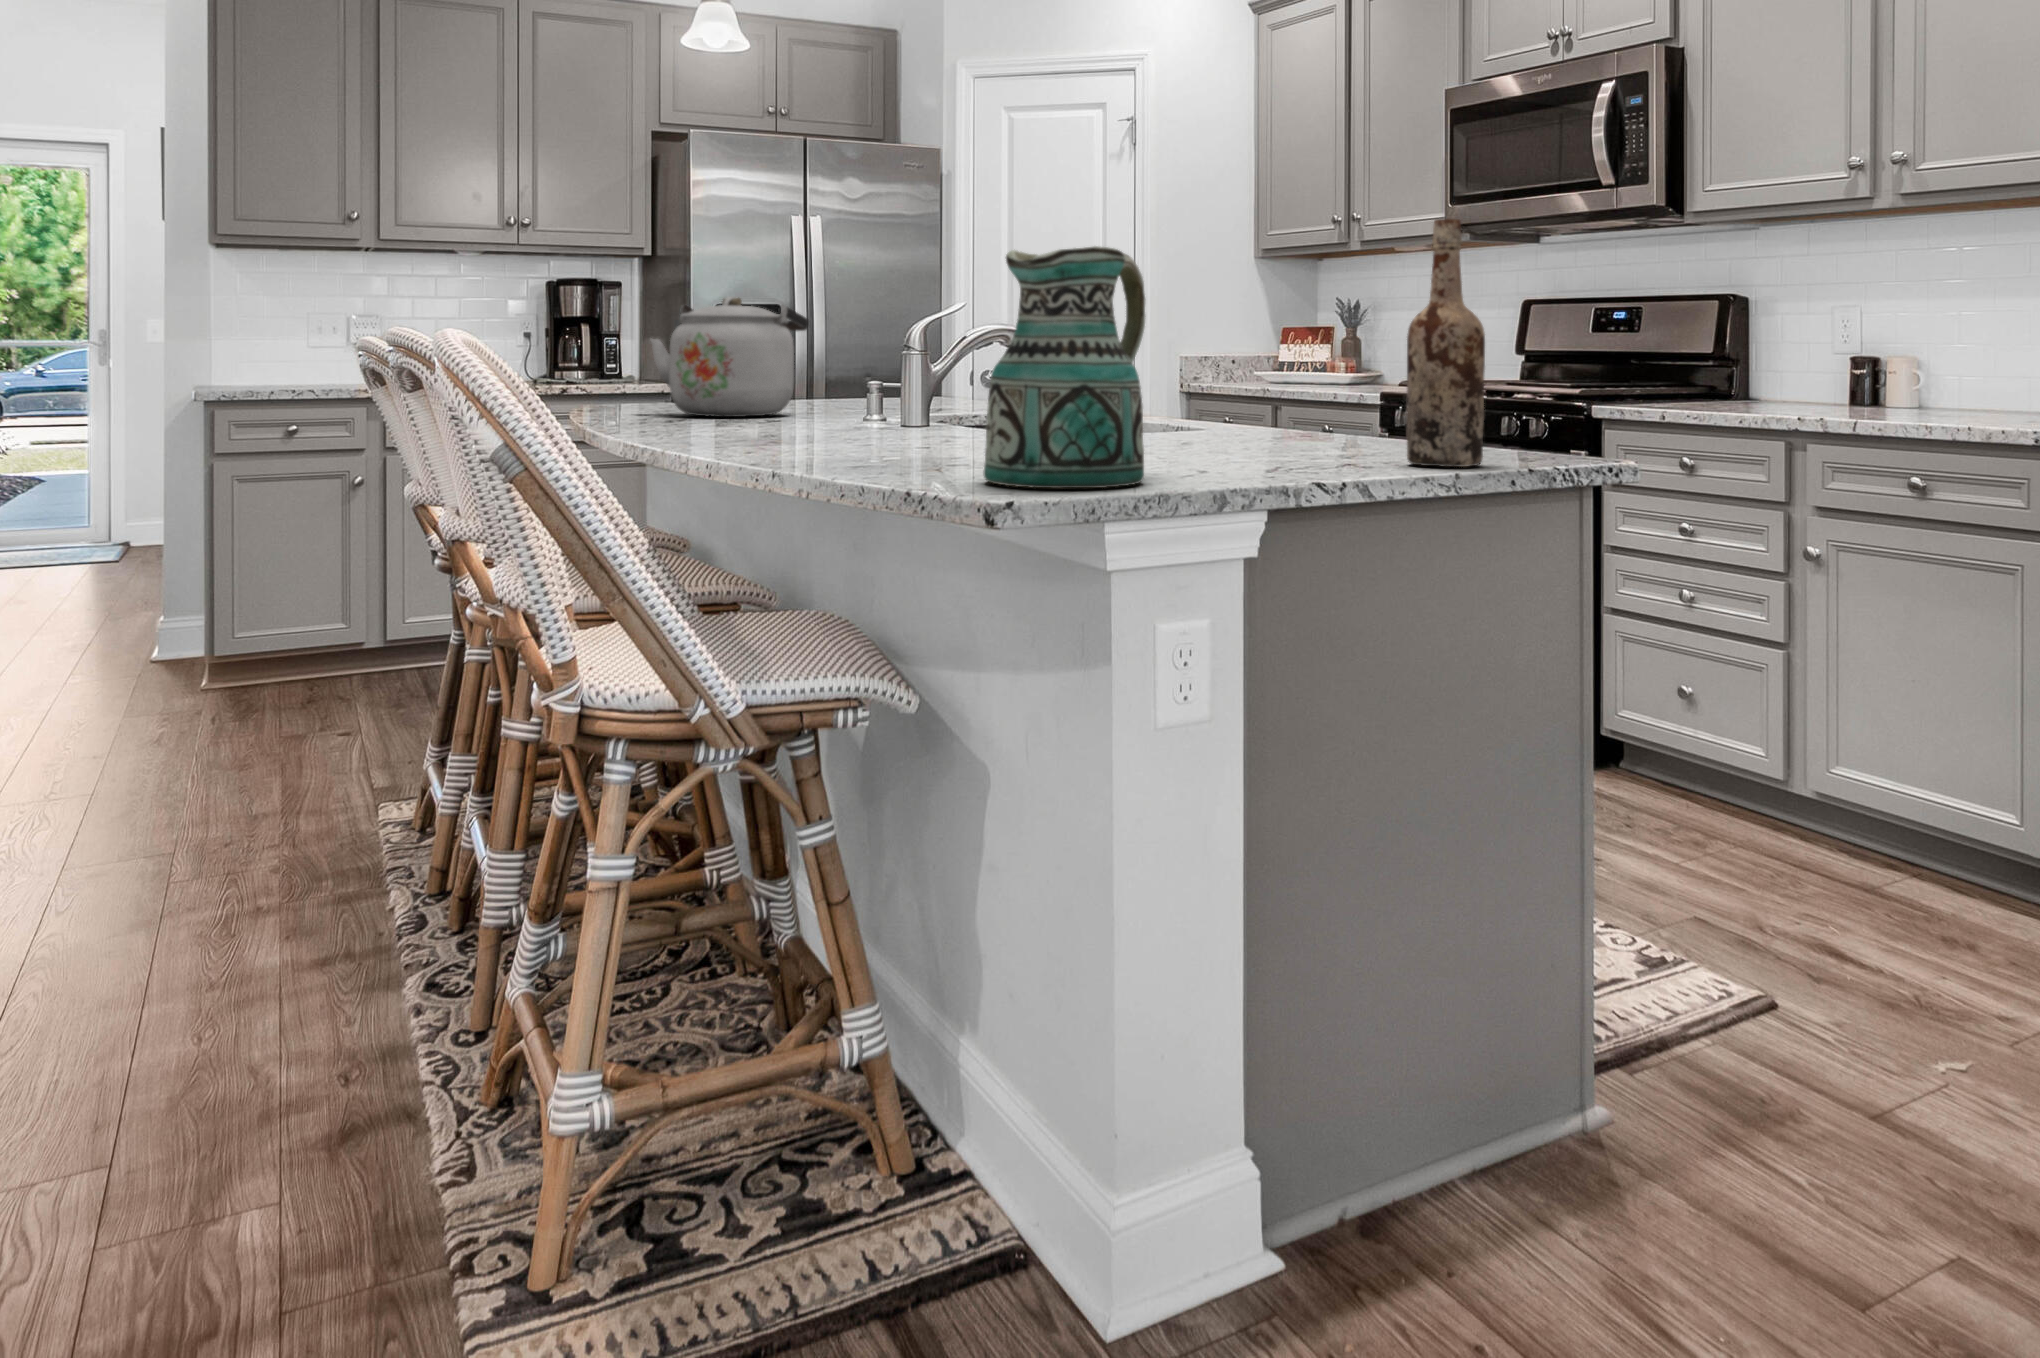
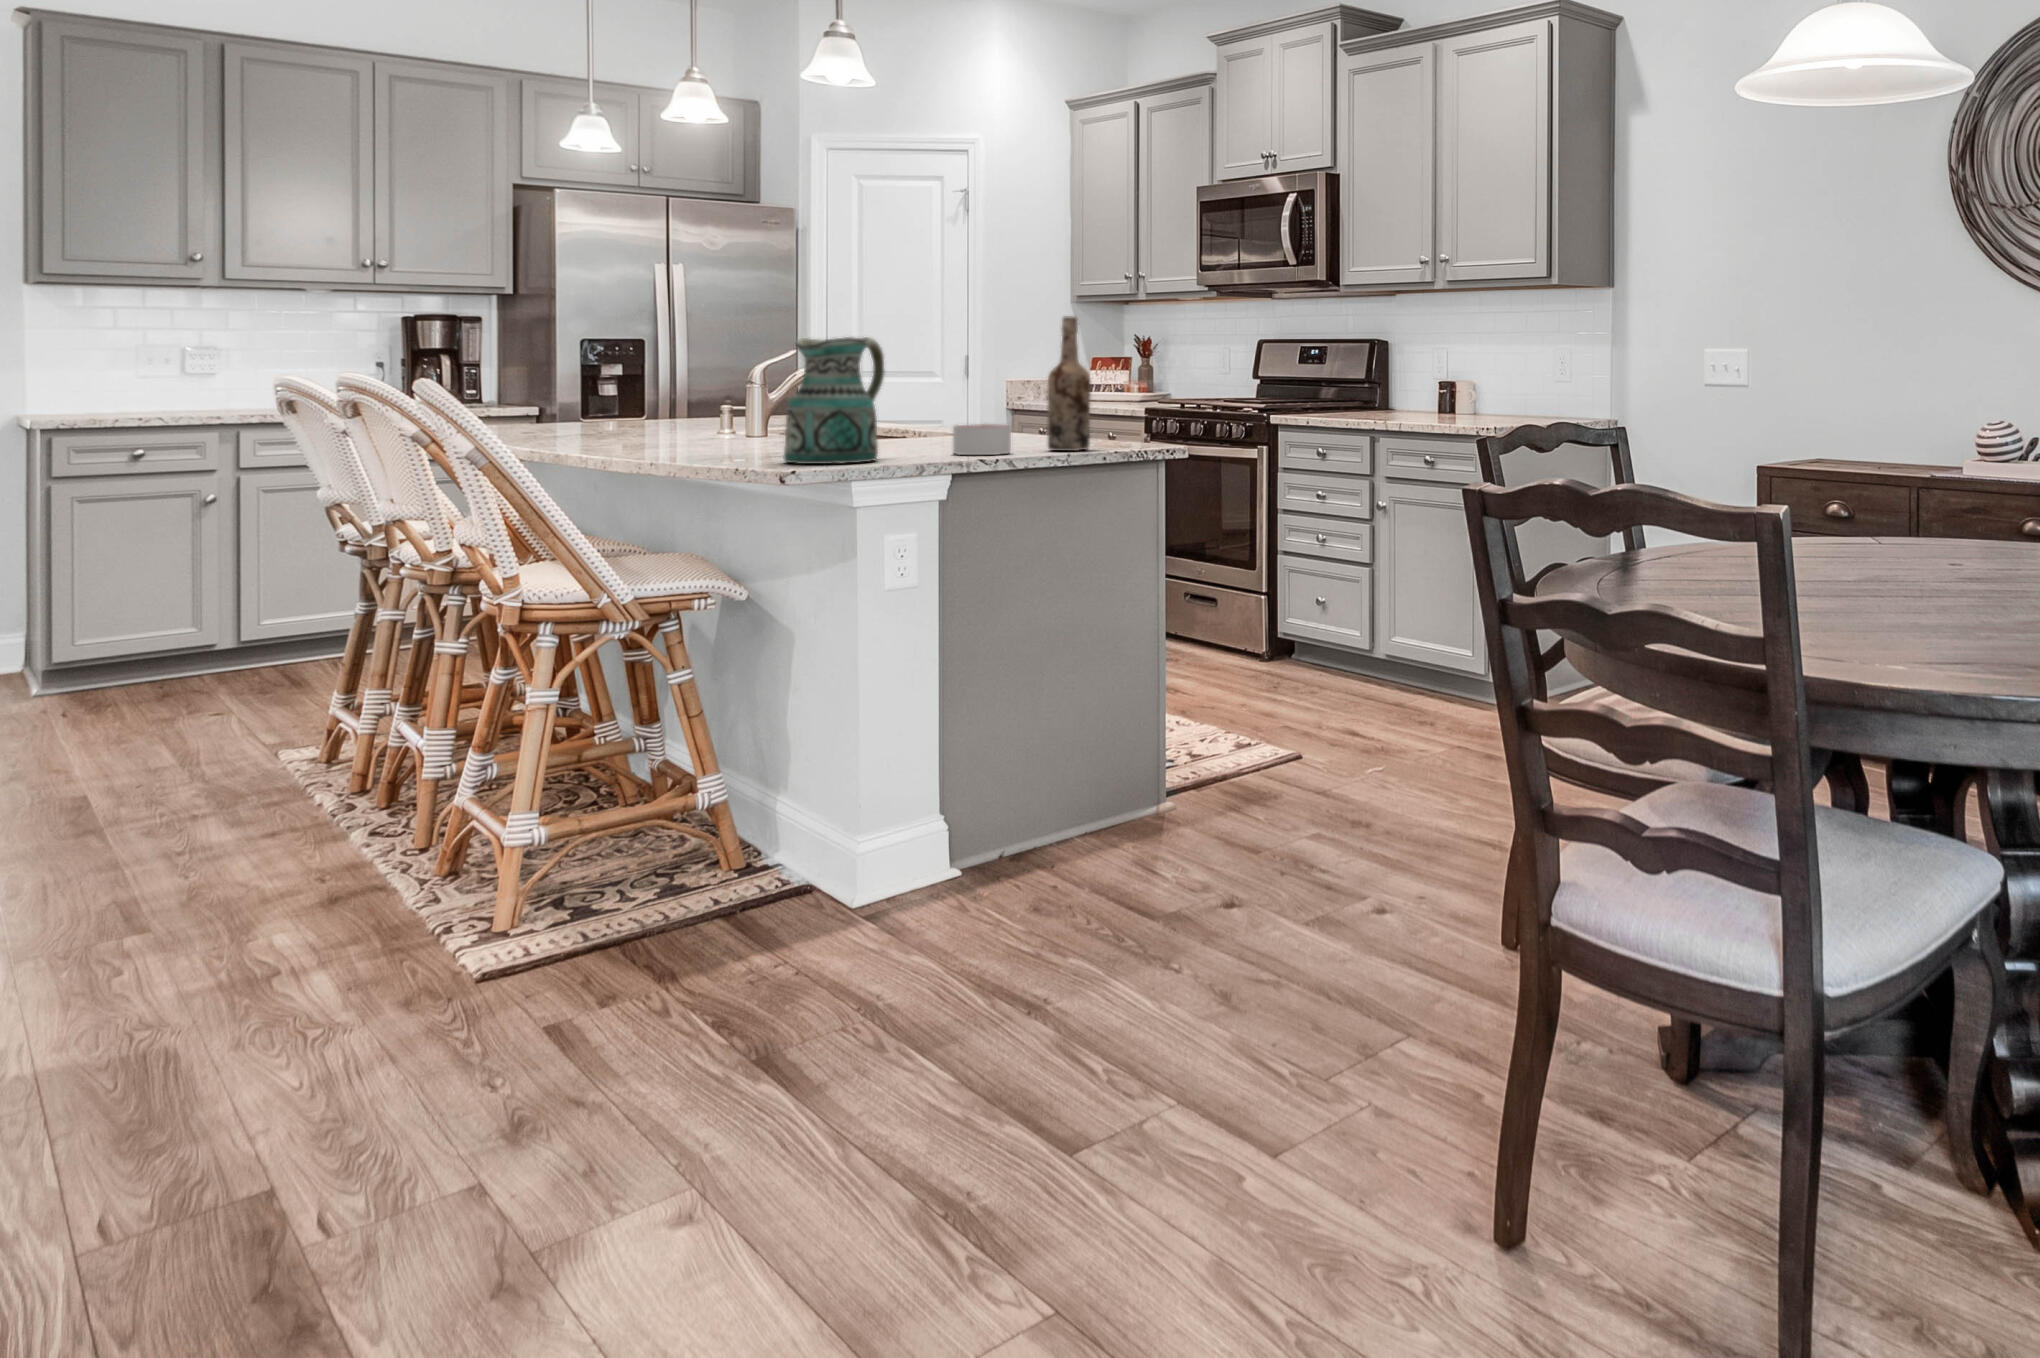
kettle: present [650,297,809,417] -> none [538,344,674,432]
candle: none [1254,416,1356,473] -> present [953,424,1011,455]

